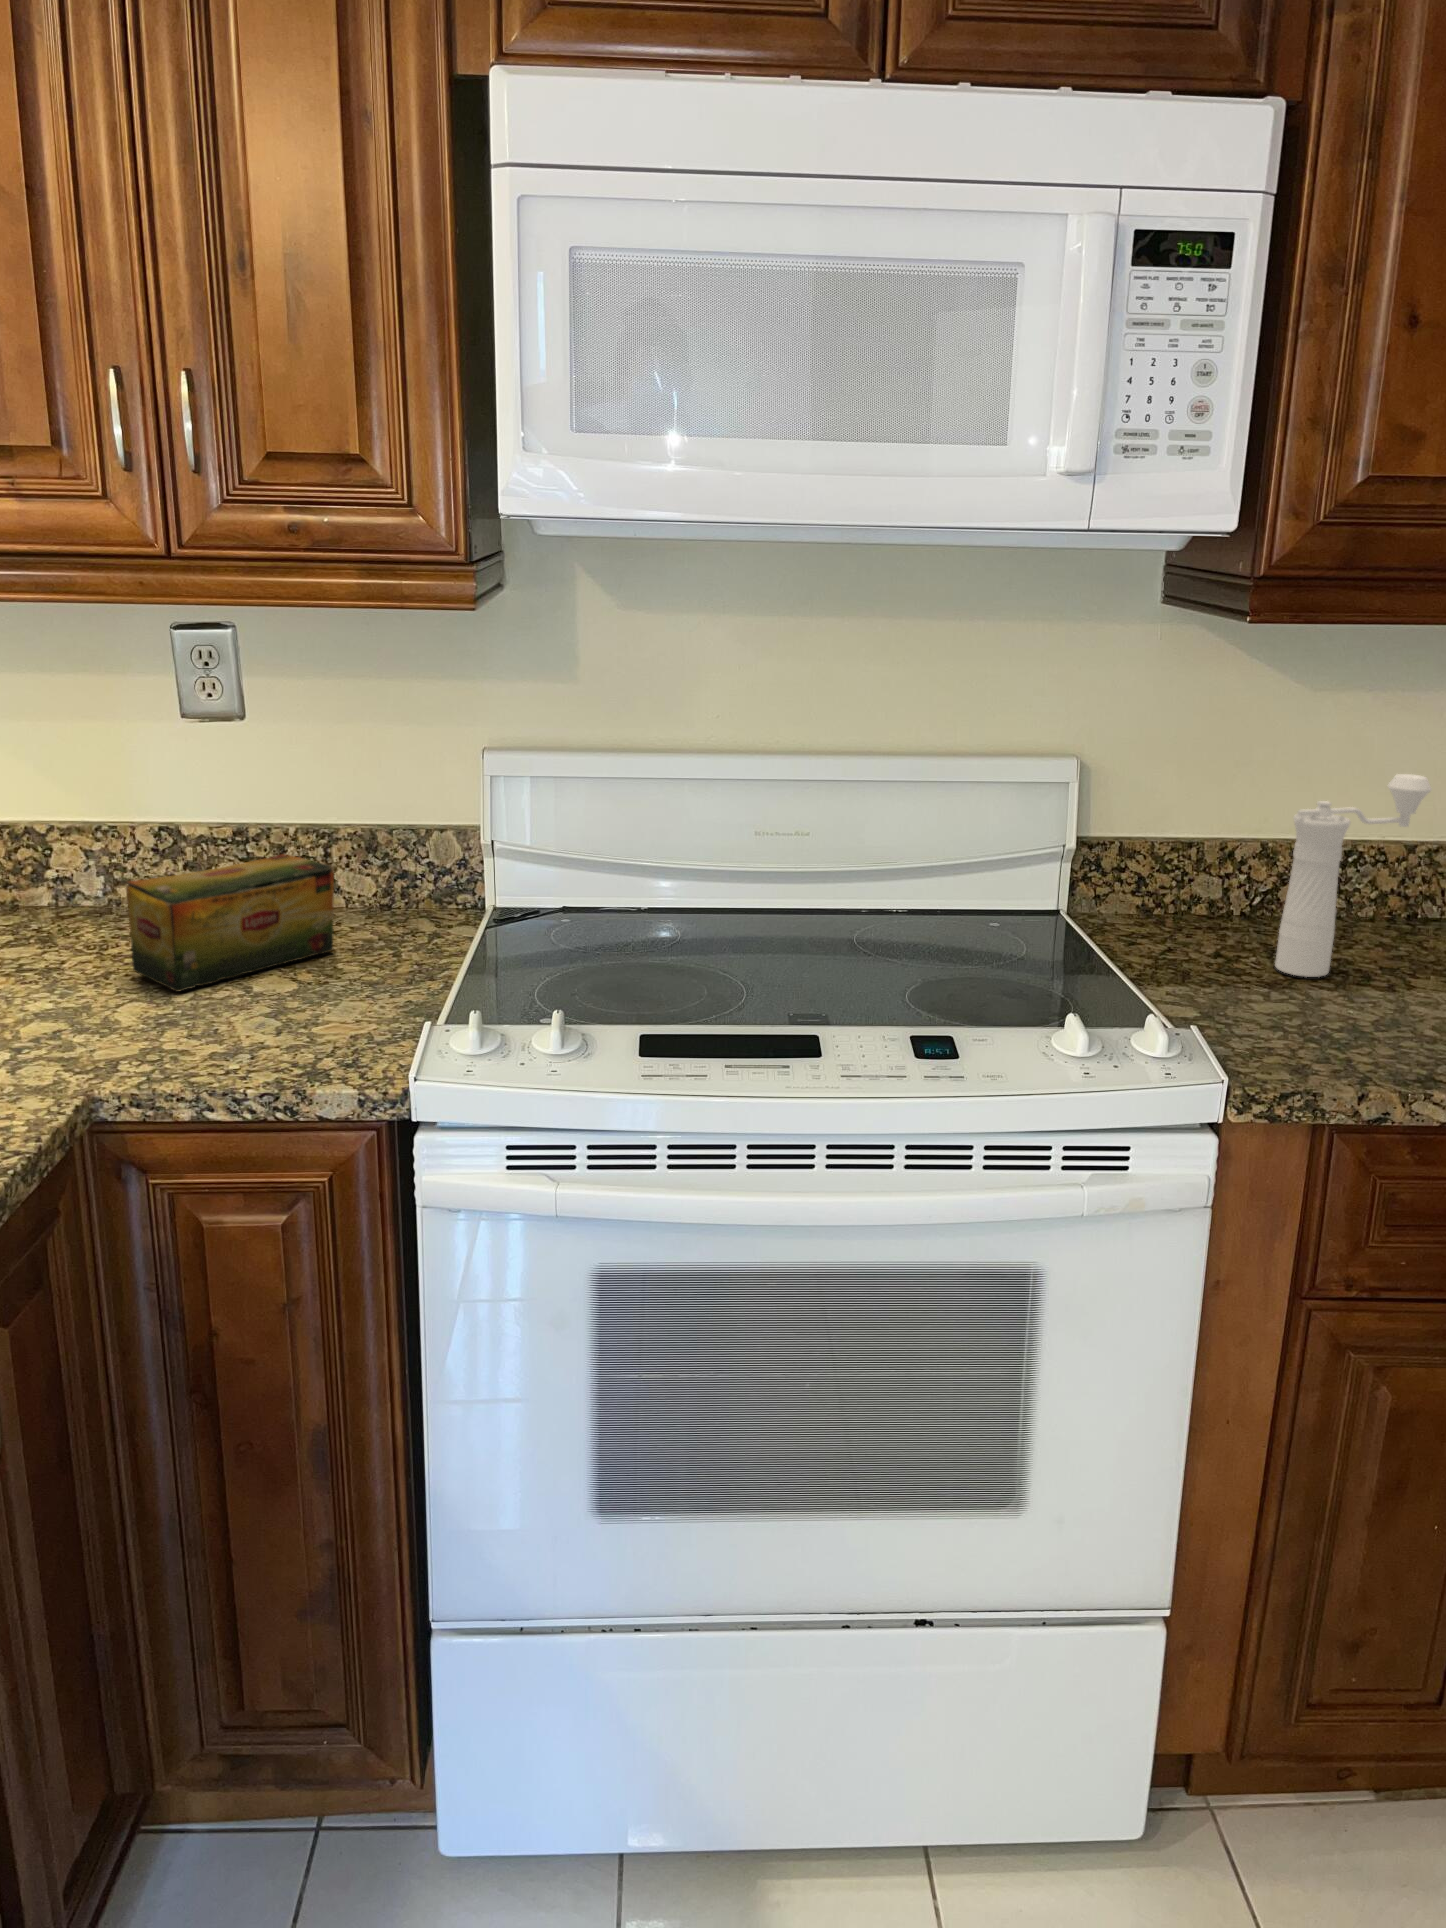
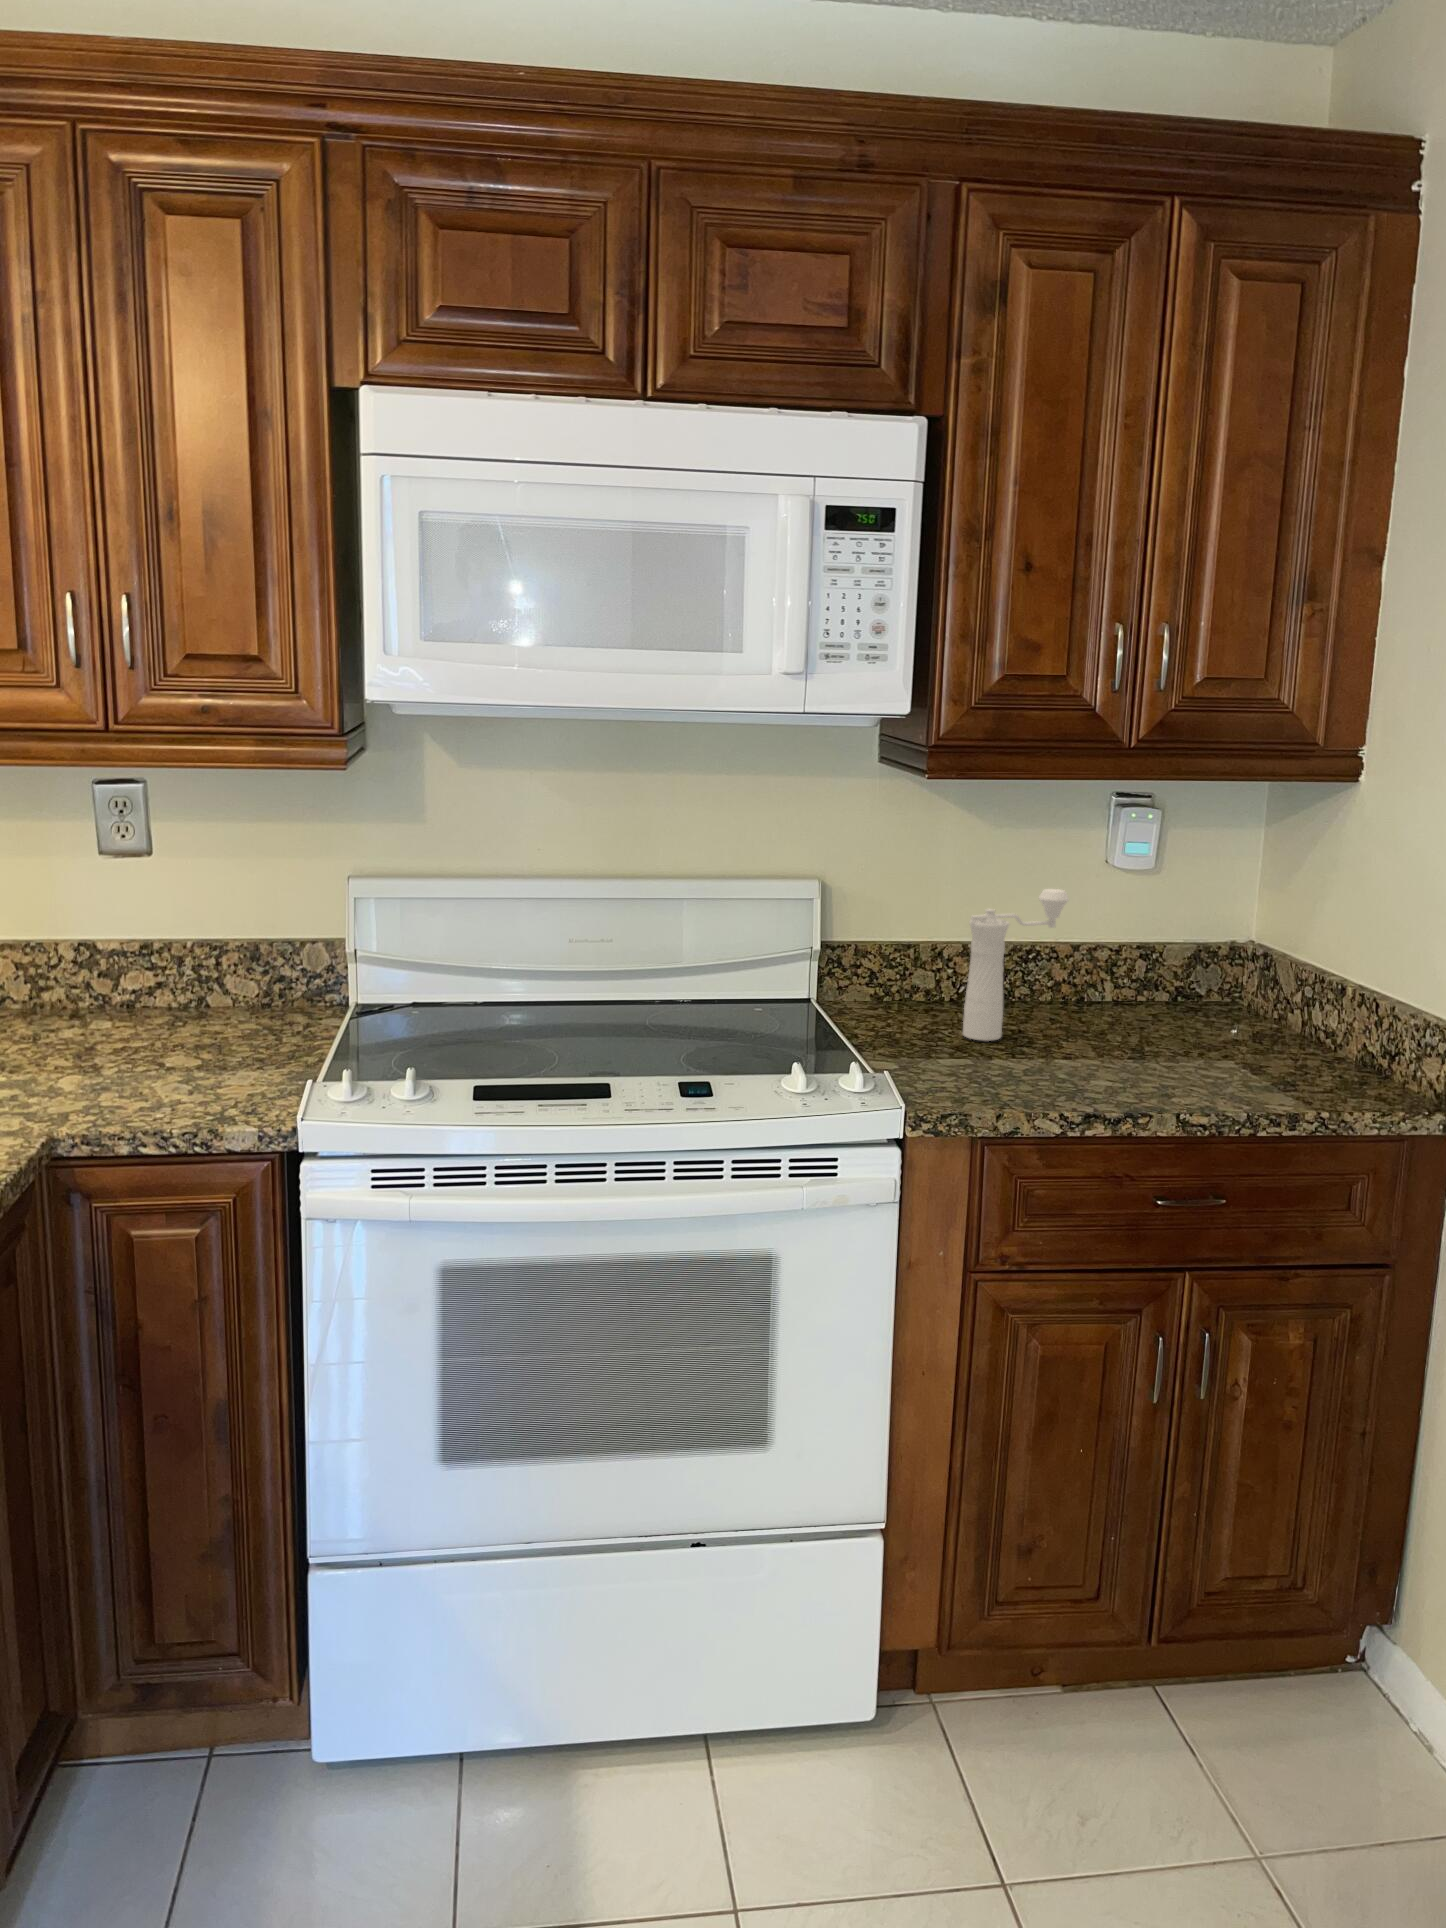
tea box: present [126,854,334,992] -> none [64,960,230,1067]

